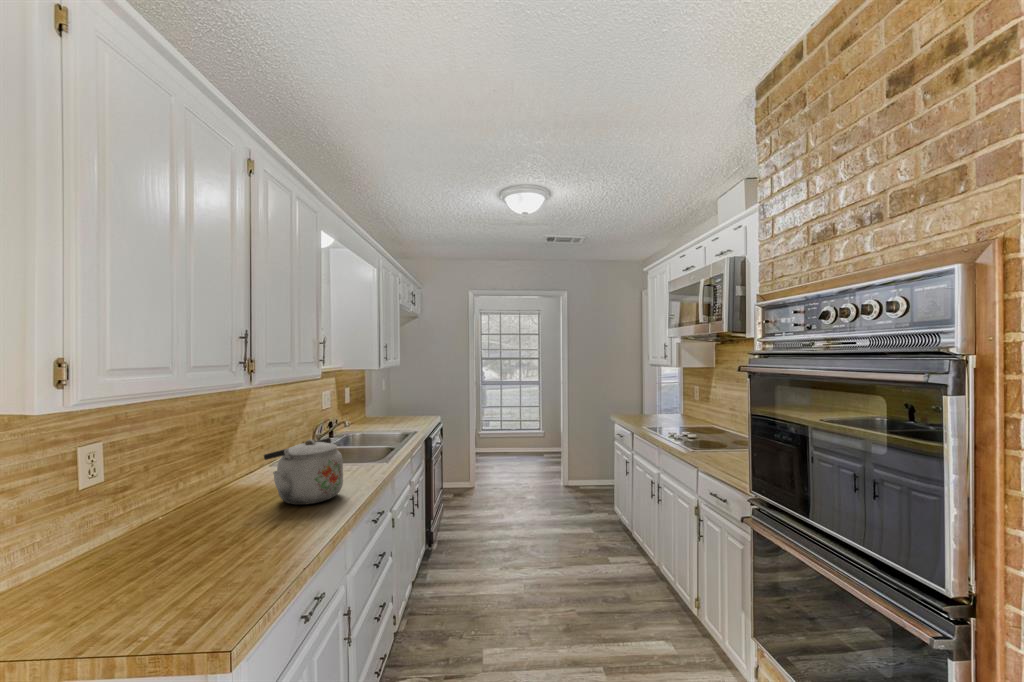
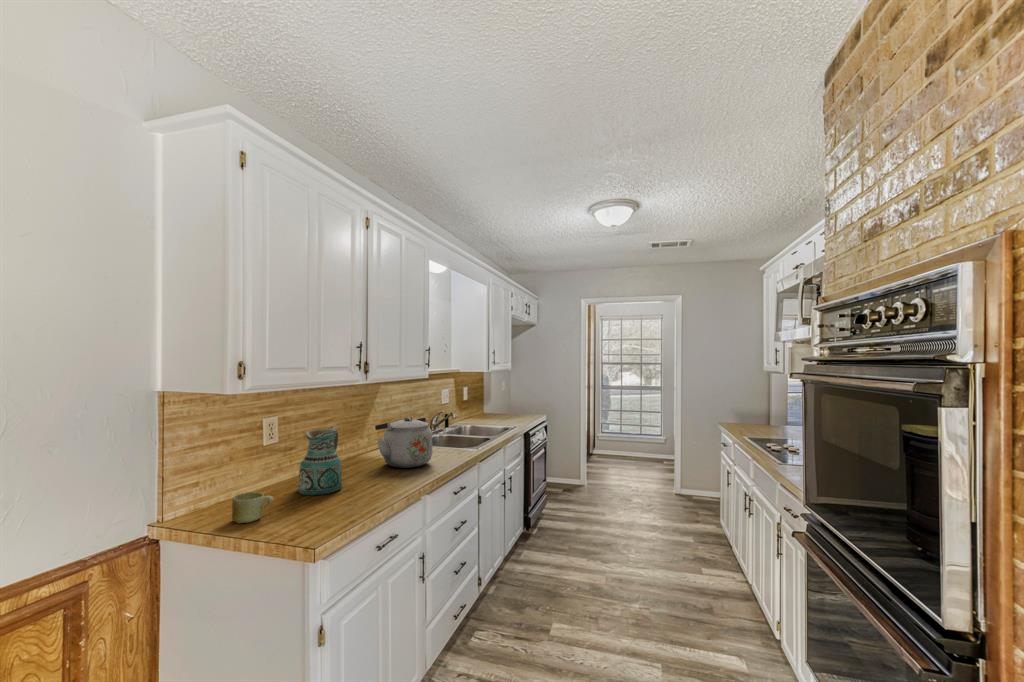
ceramic pitcher: none [172,463,239,565] -> present [298,426,342,495]
mug: none [84,576,155,631] -> present [232,492,273,524]

